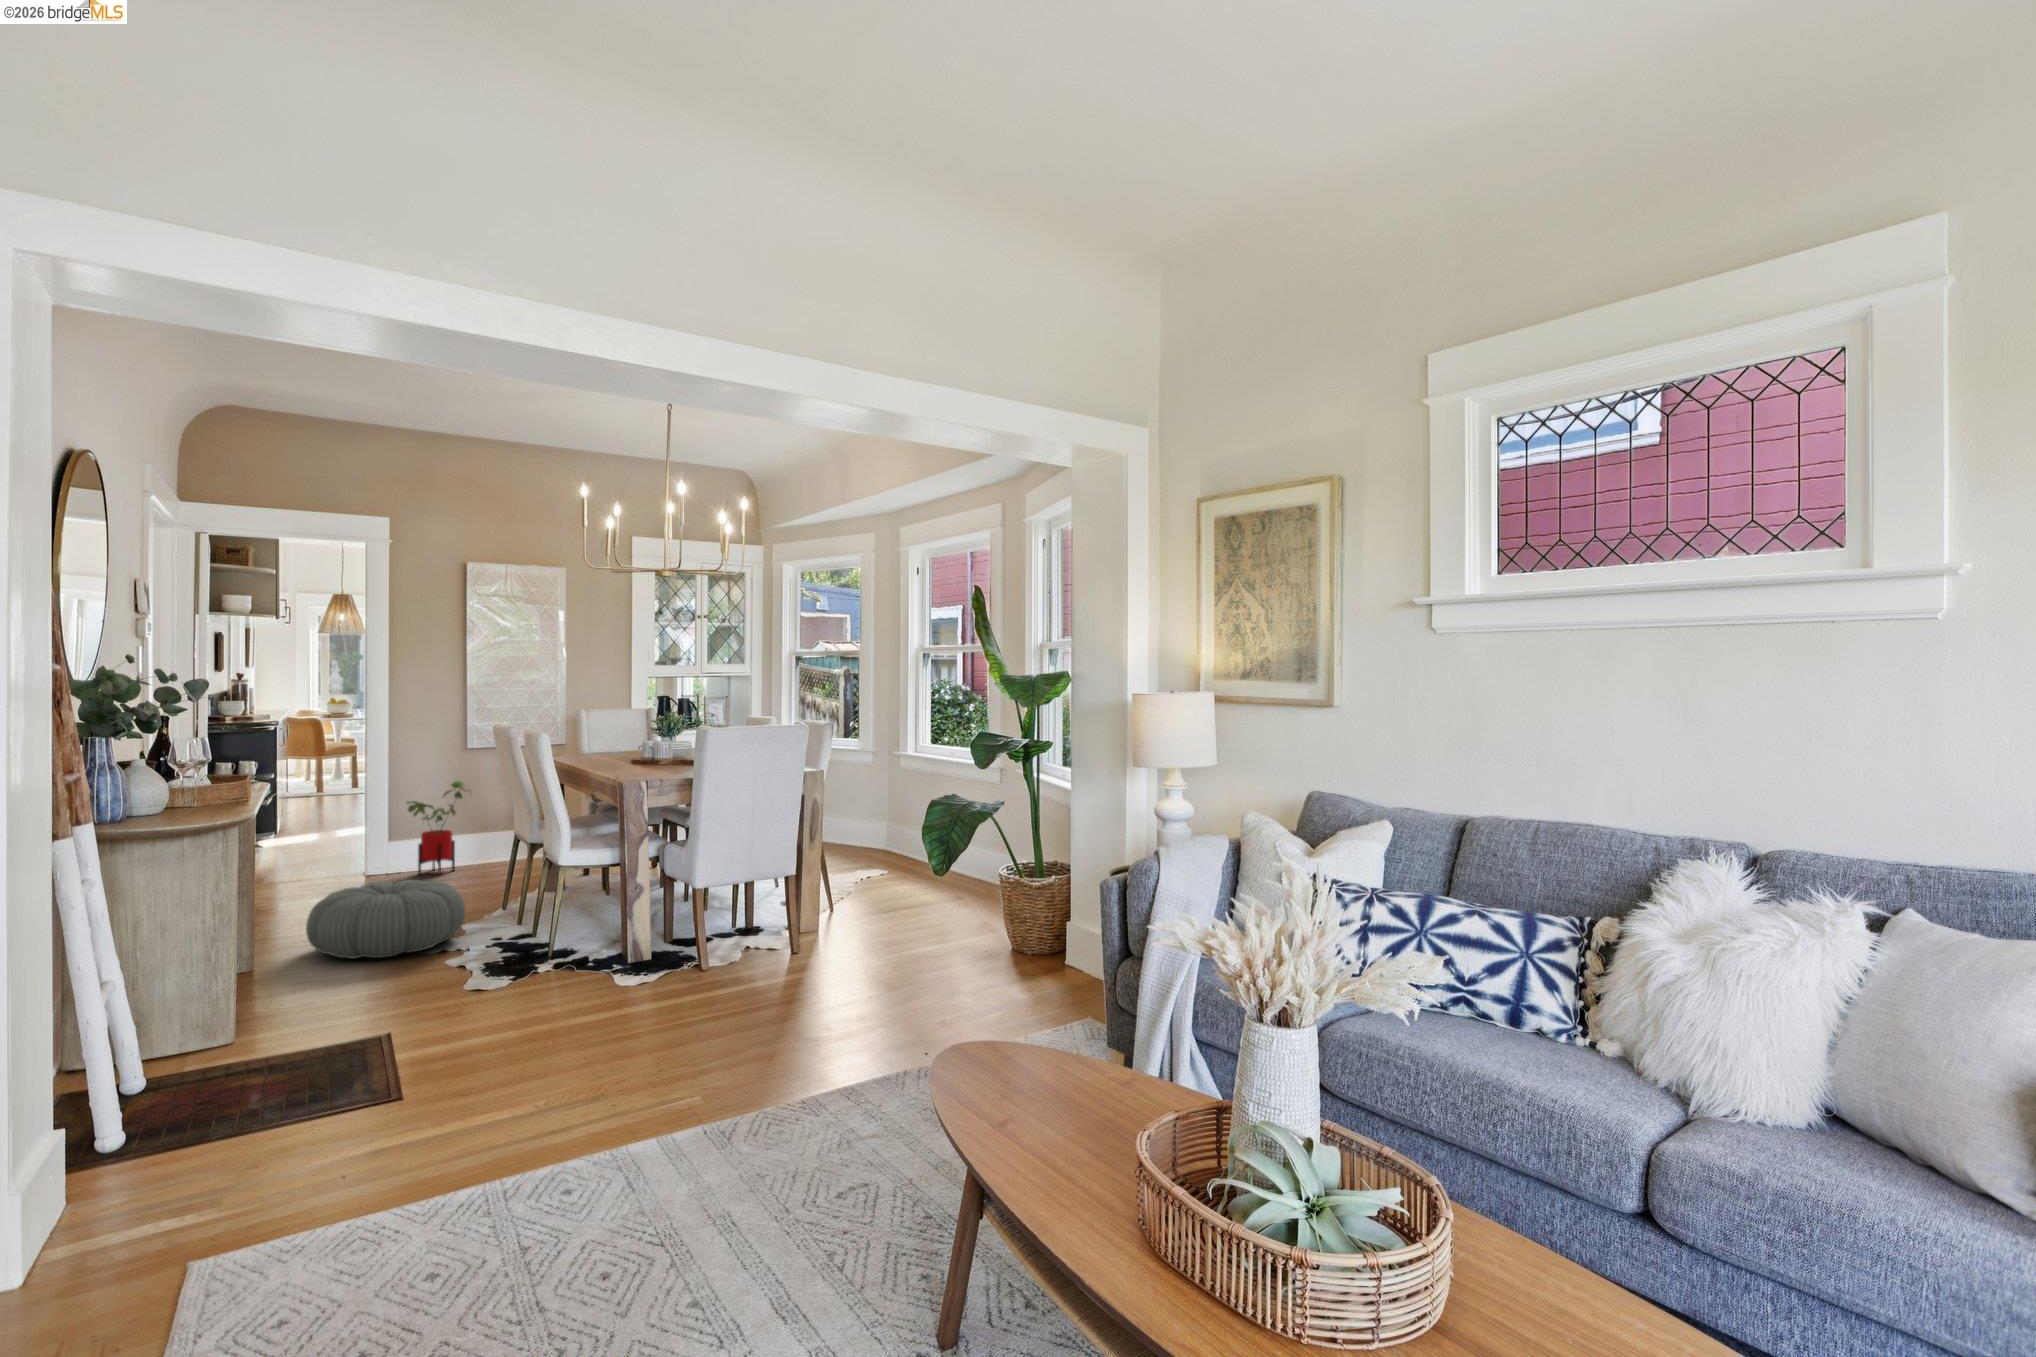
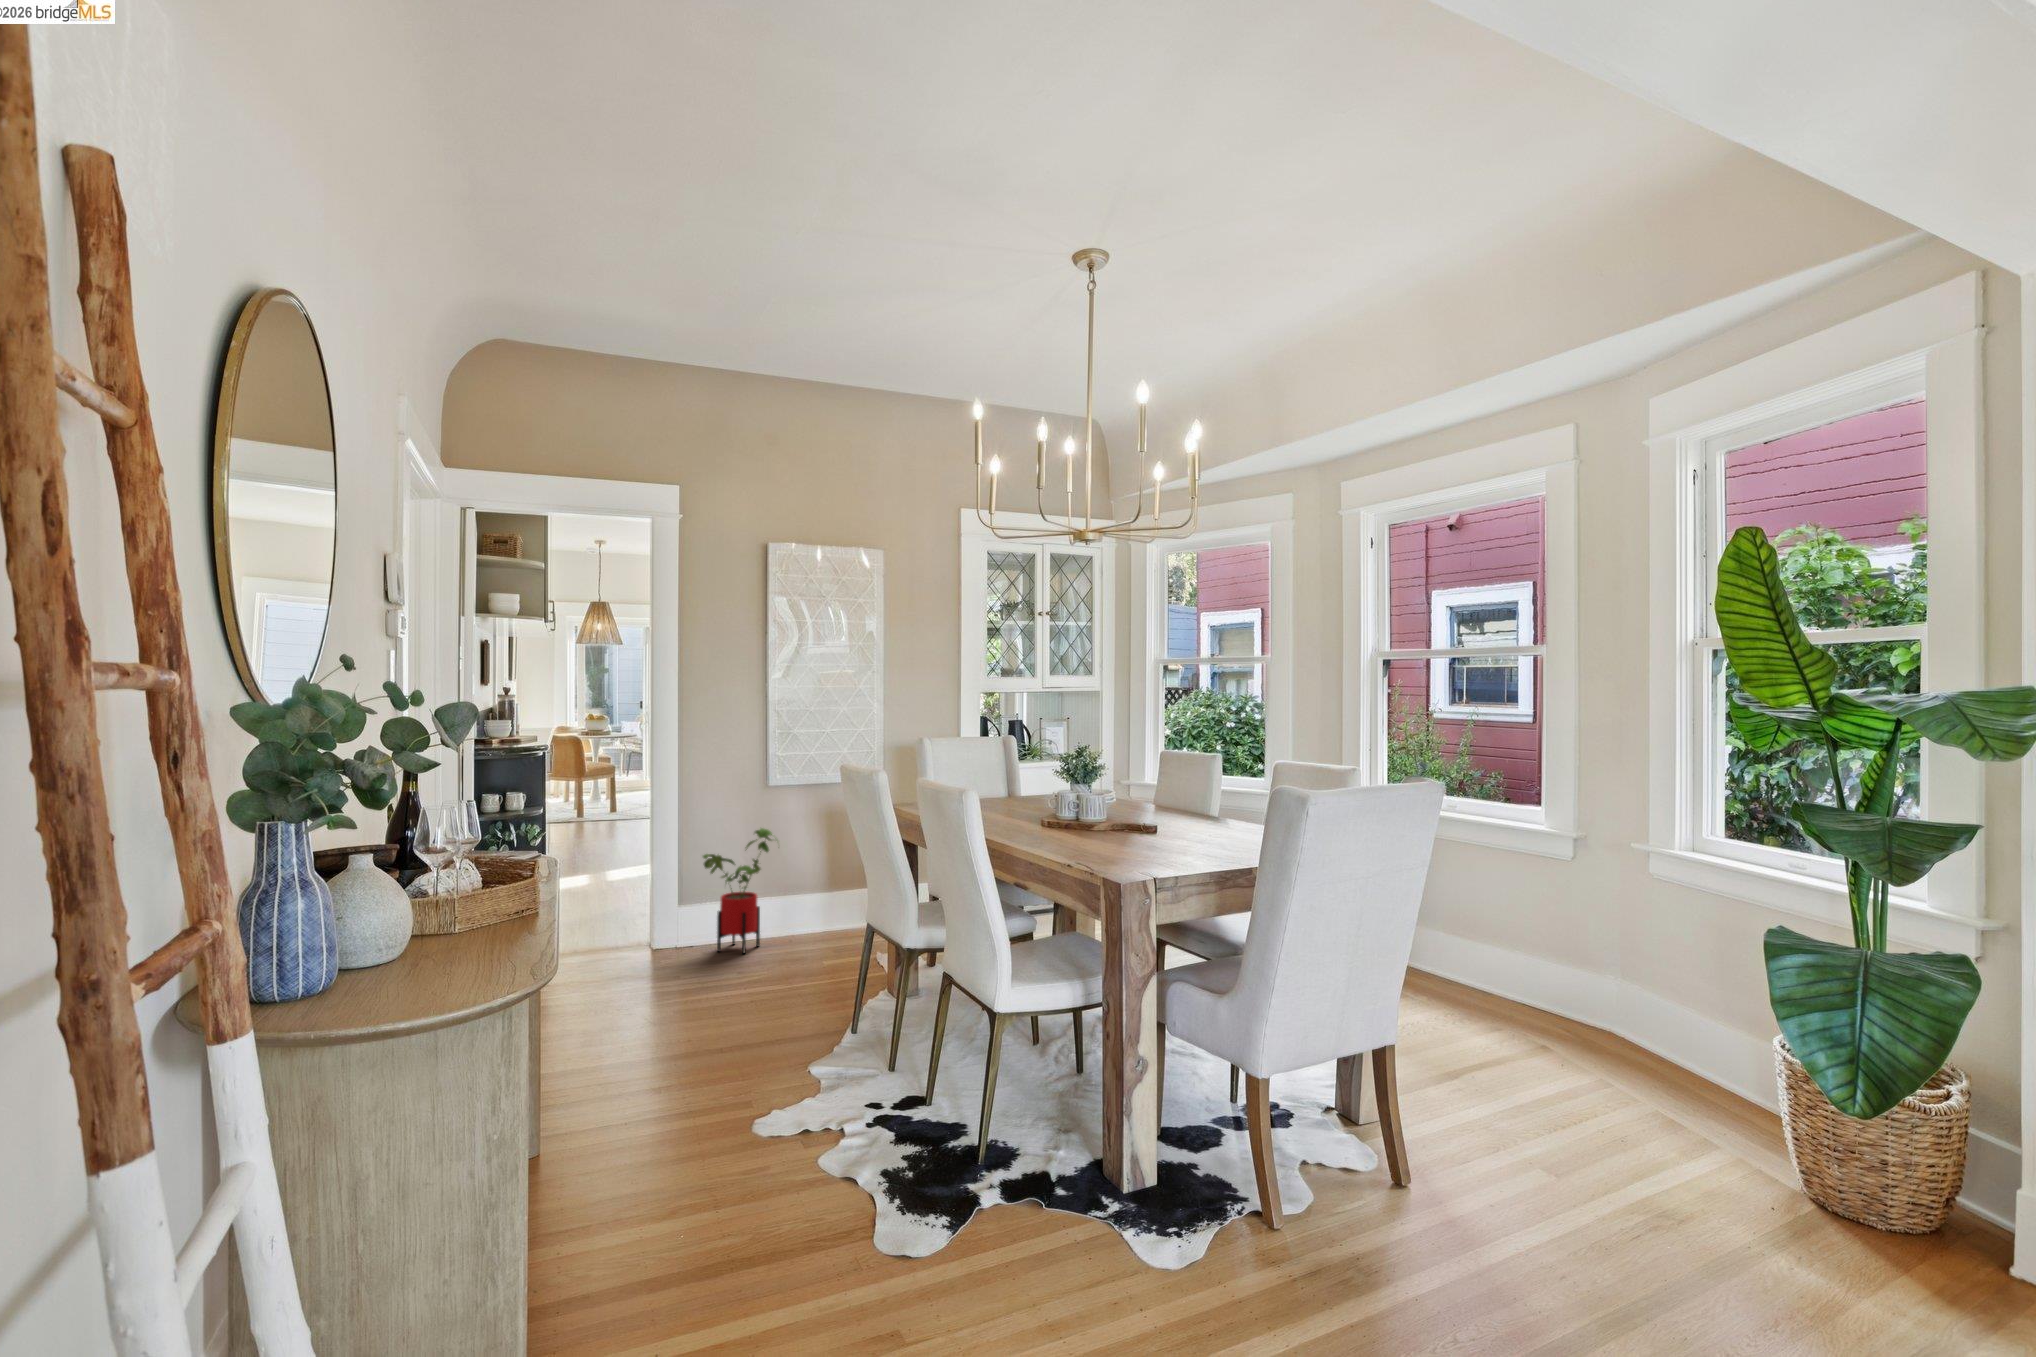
pouf: present [306,880,465,959] -> none [611,999,828,1147]

